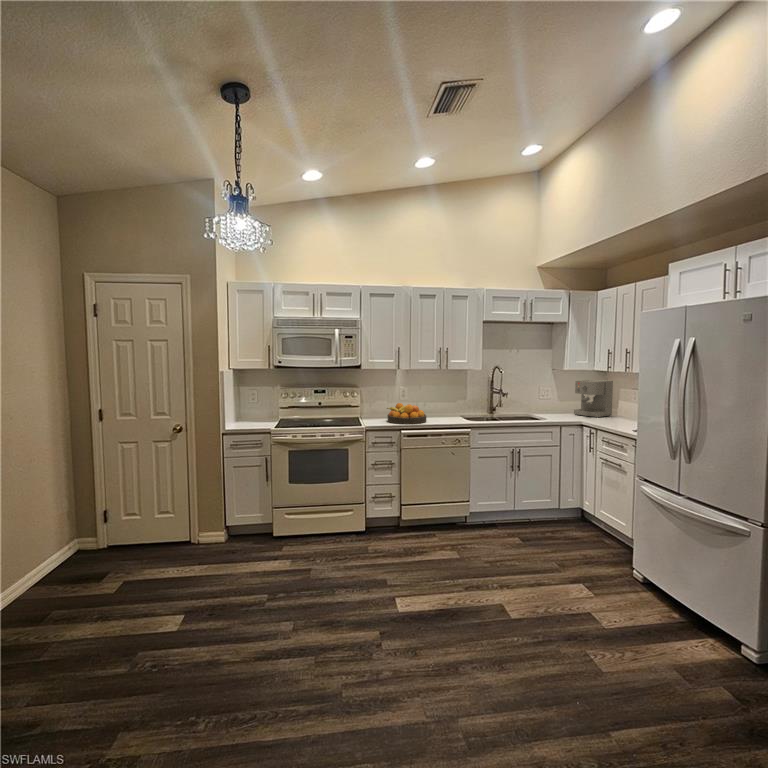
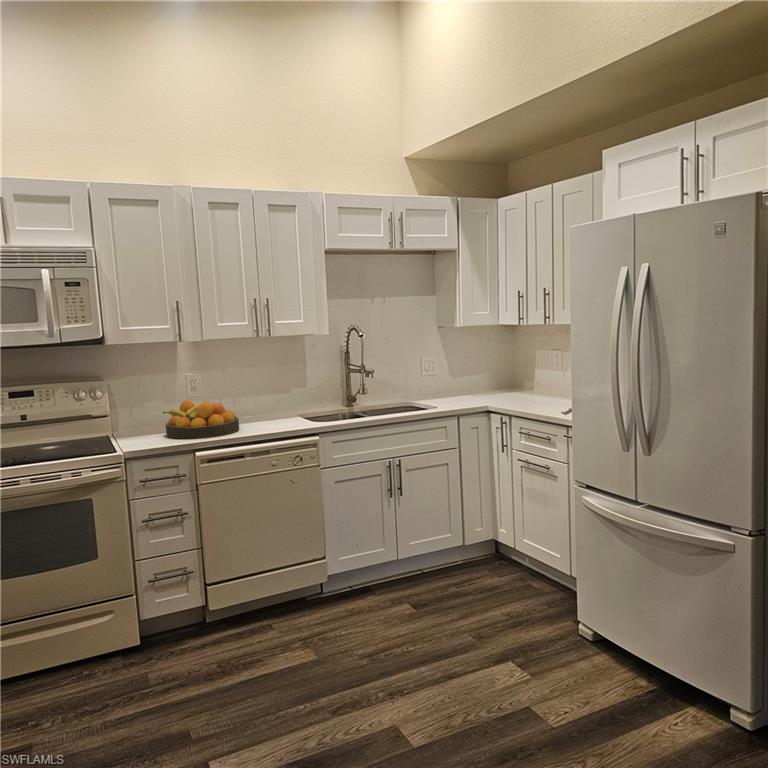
coffee maker: present [574,380,613,418] -> none [474,338,528,396]

